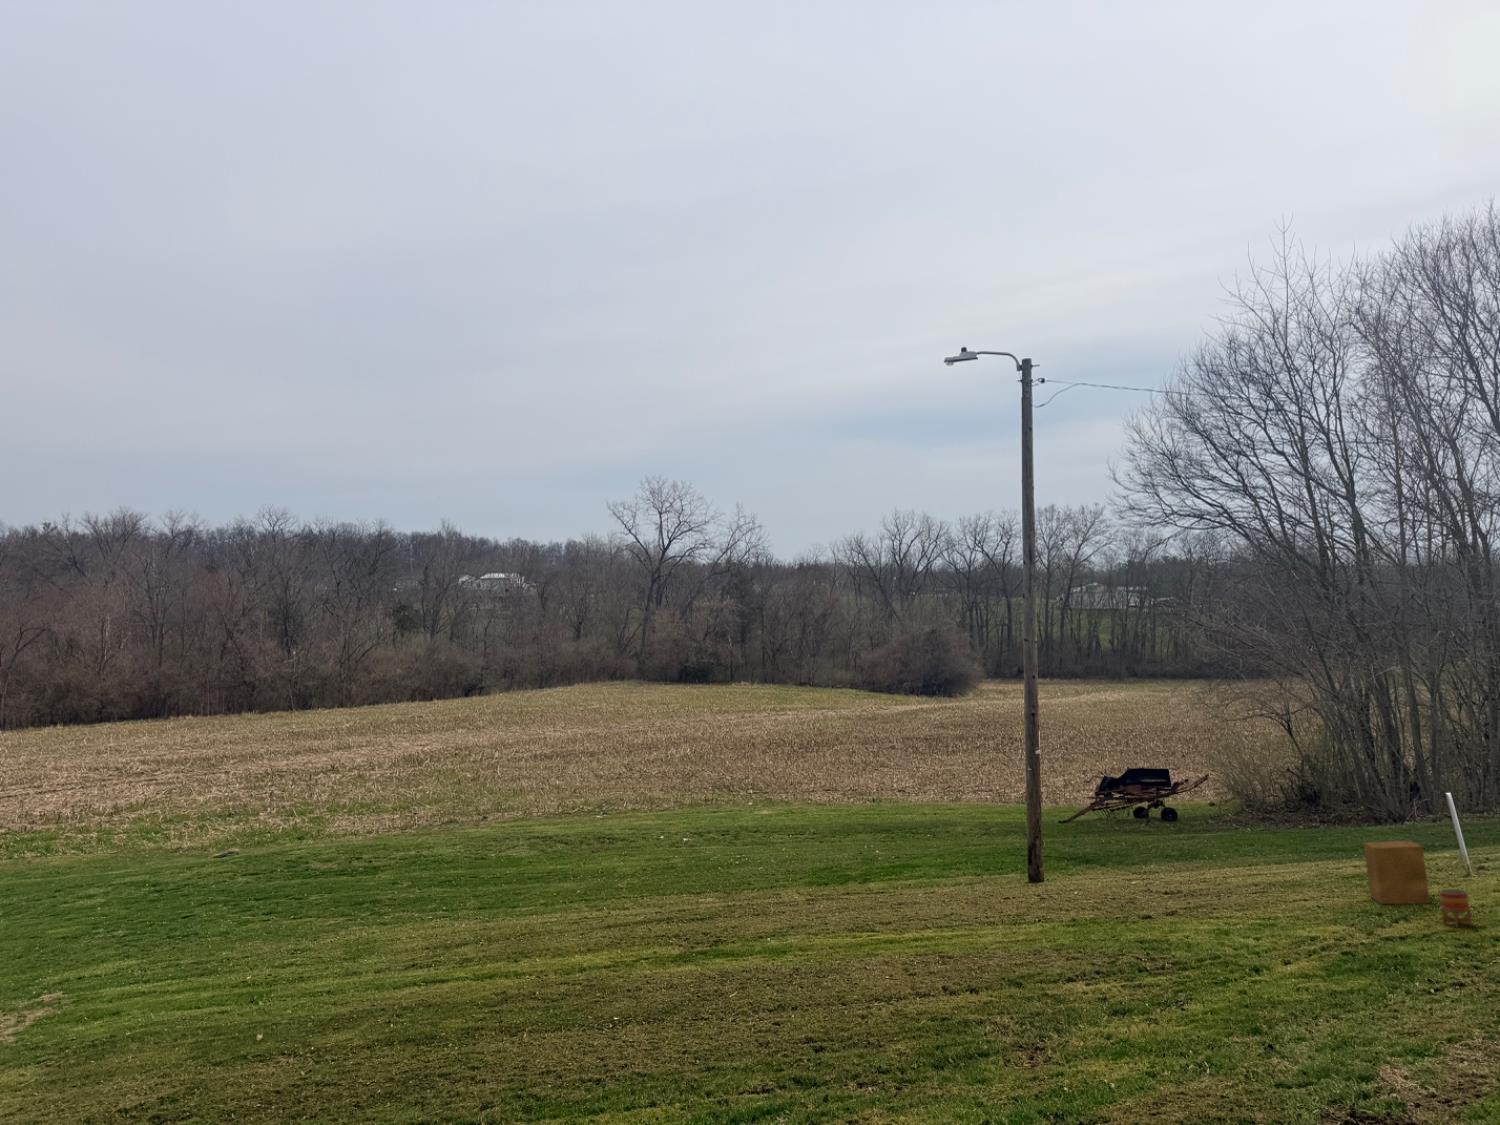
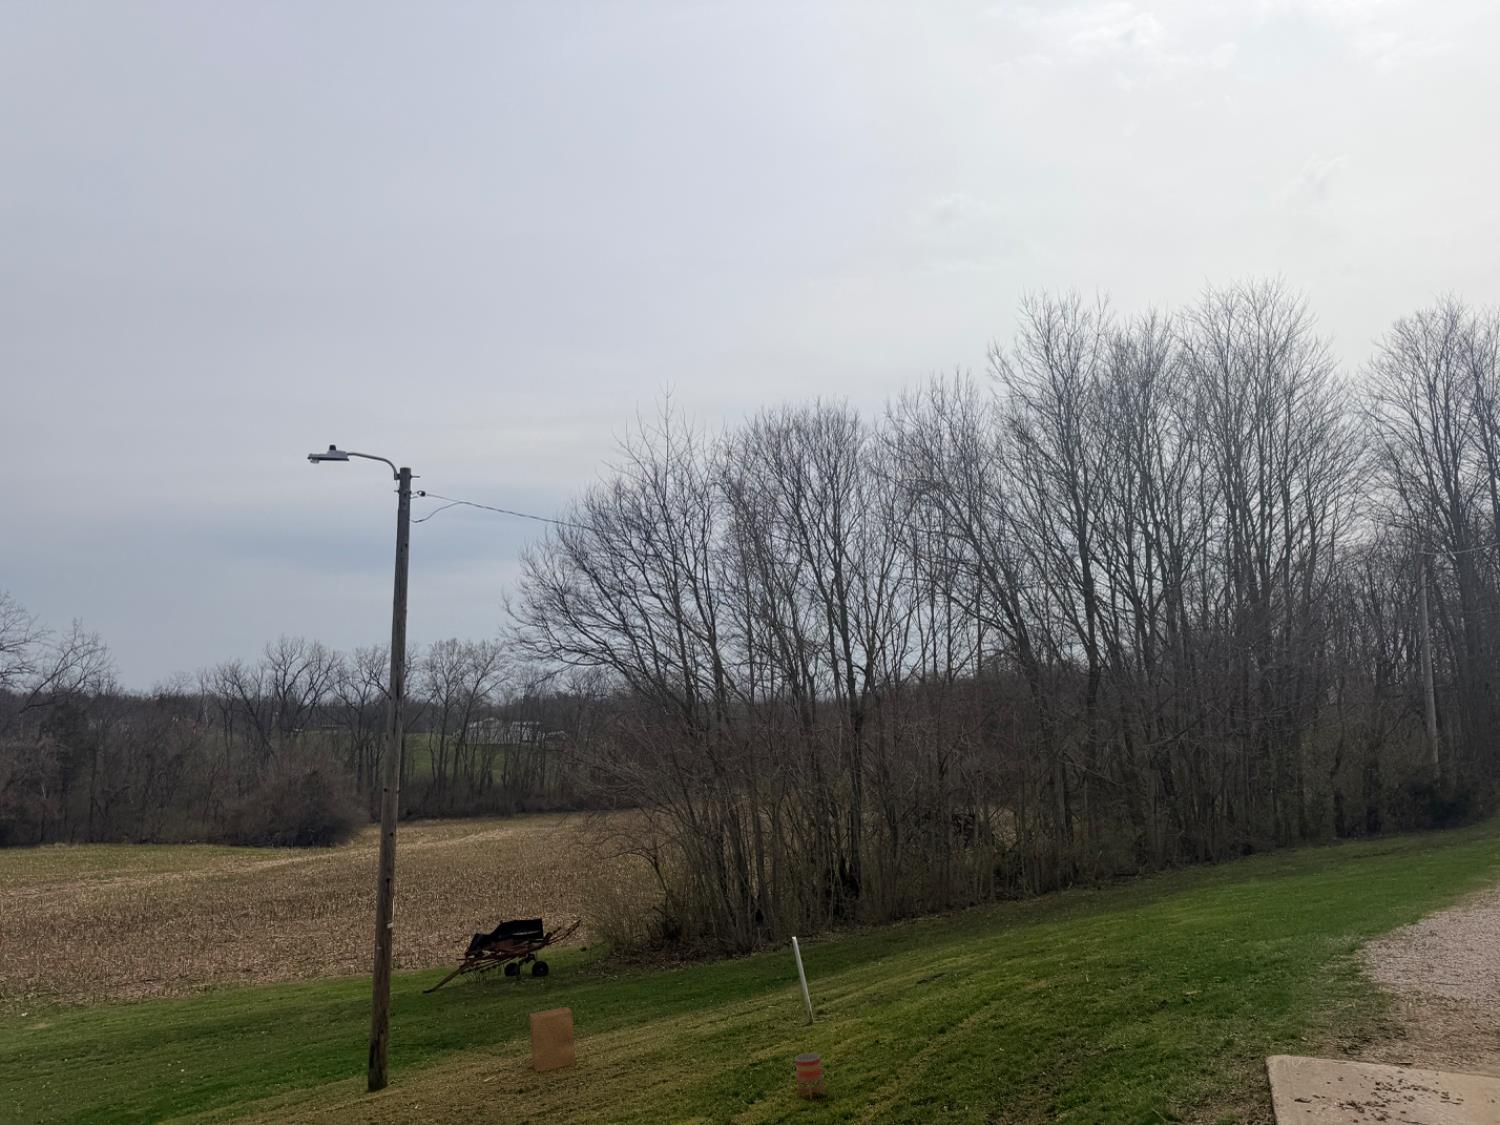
cardboard box: present [1364,841,1430,904] -> present [530,1007,576,1071]

